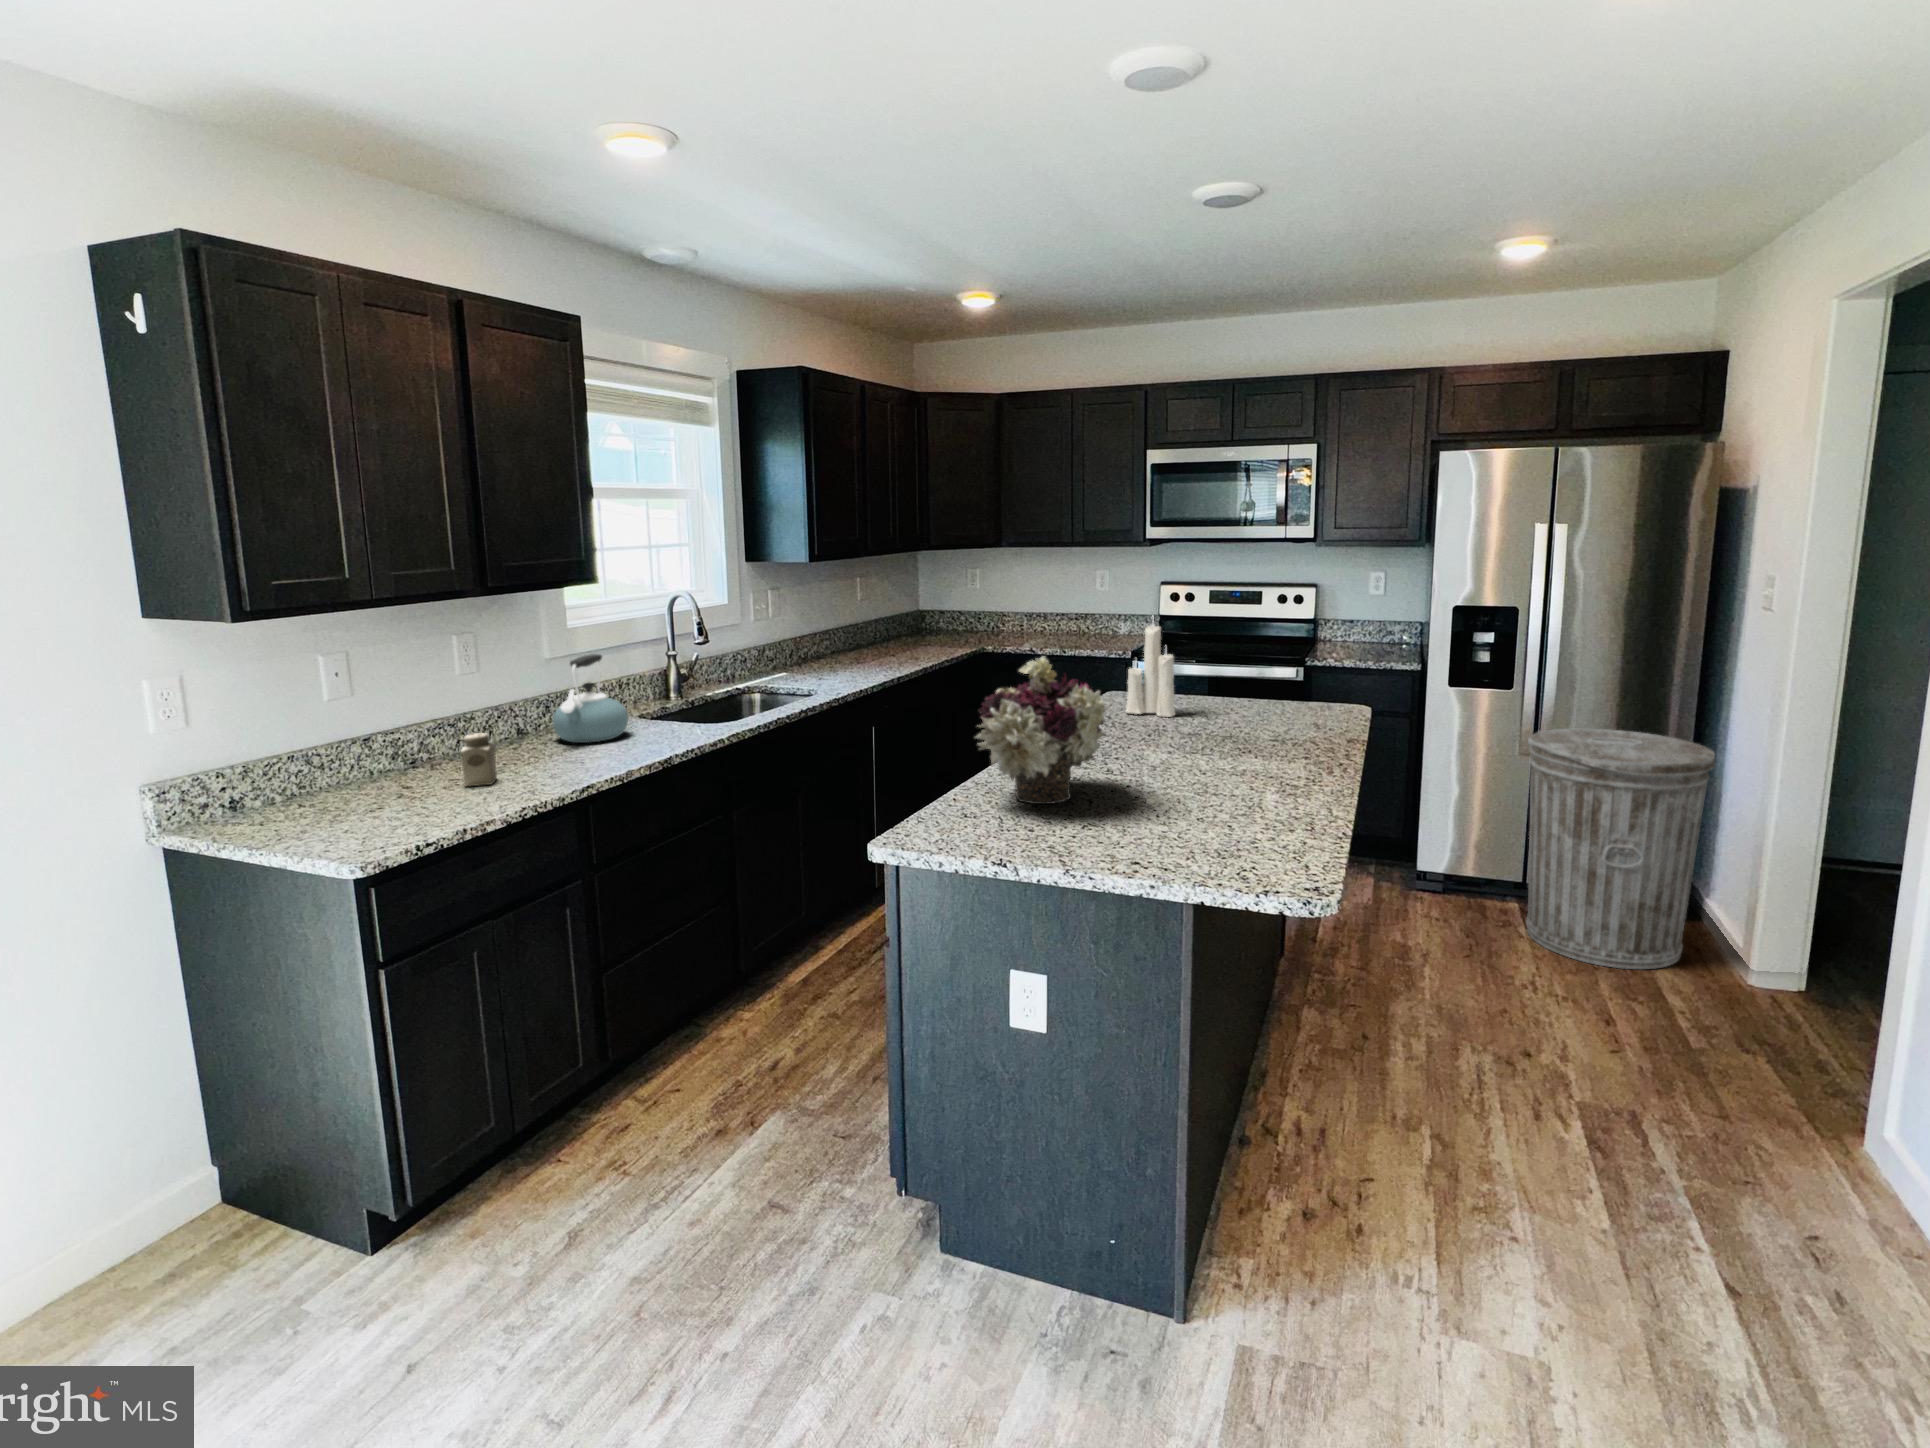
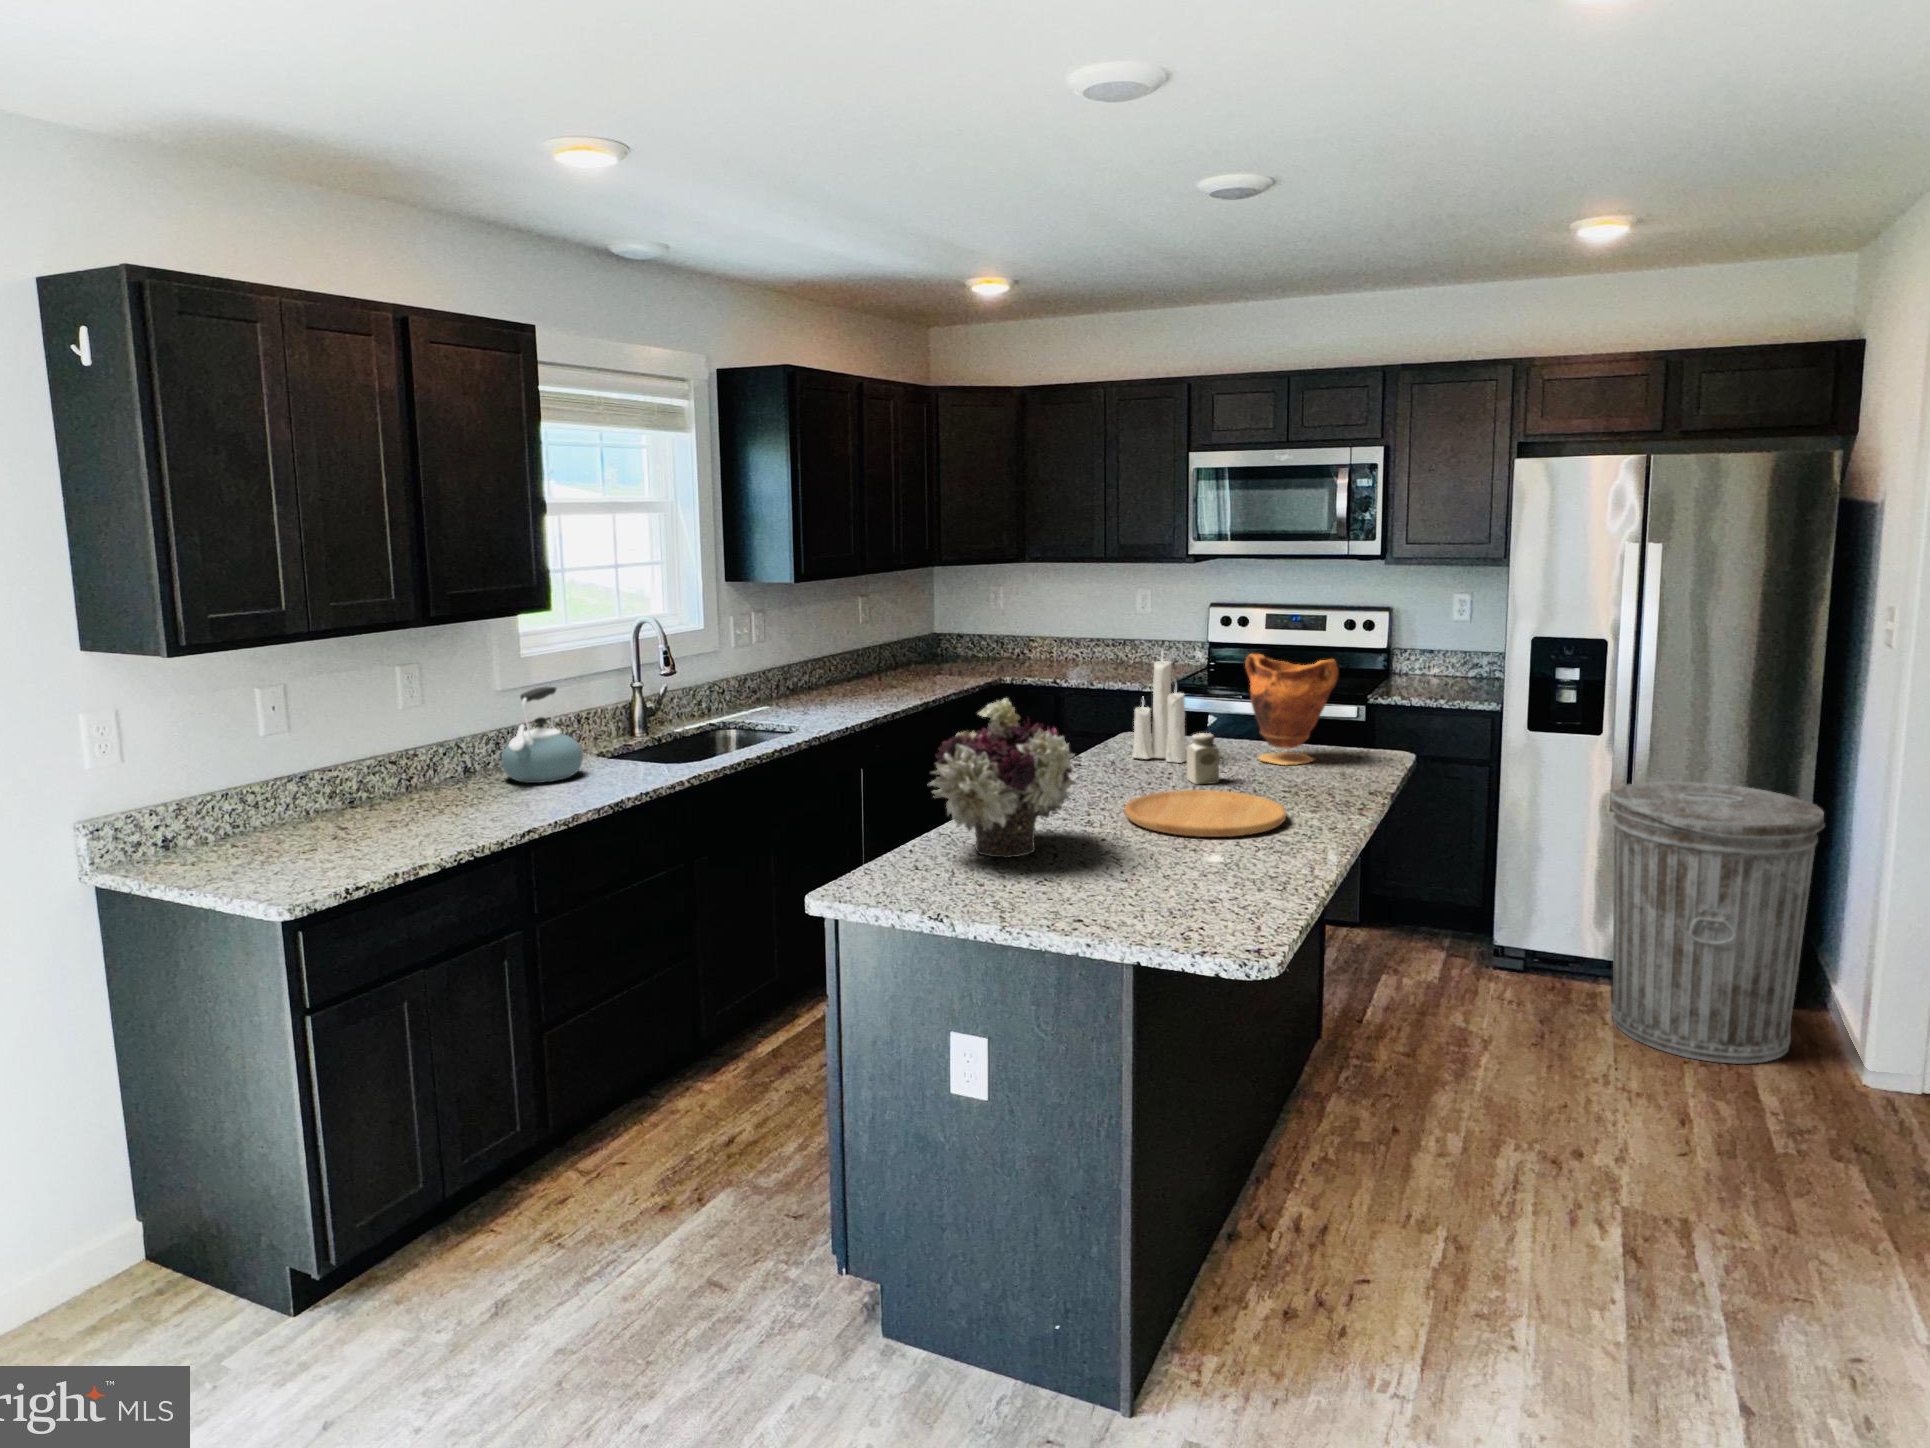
vase: none [1224,619,1311,718] -> present [1245,654,1338,765]
salt shaker: present [461,733,497,786] -> present [1187,733,1219,784]
cutting board: none [1140,740,1289,782] -> present [1125,790,1286,837]

